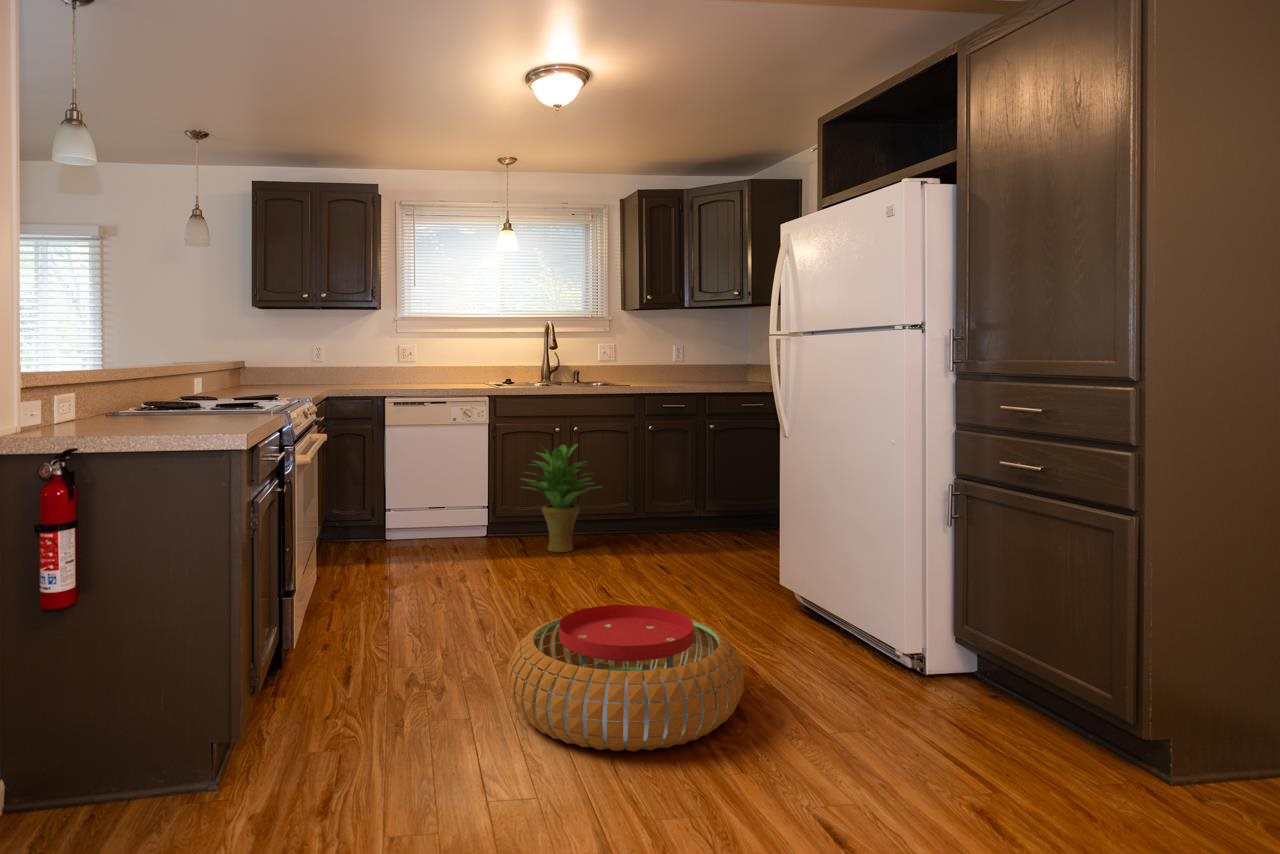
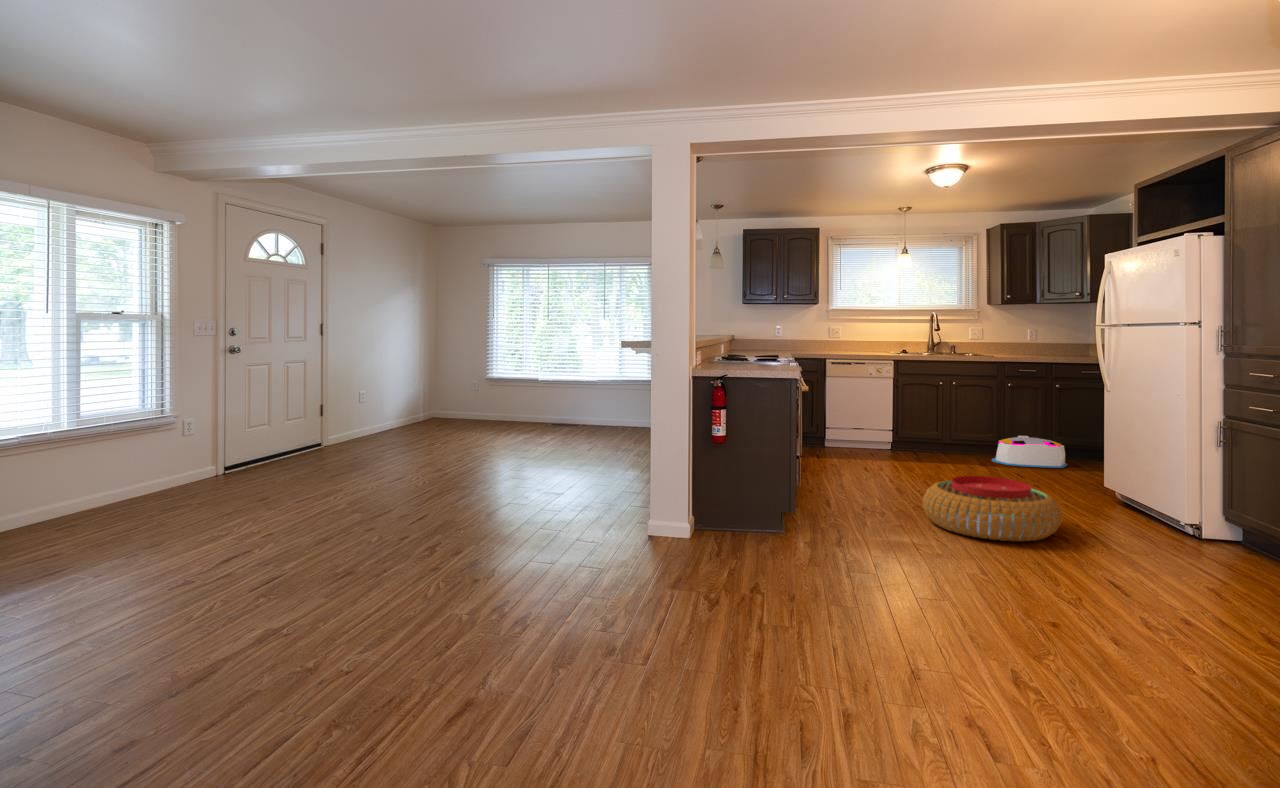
potted plant: present [522,444,598,552] -> none [913,392,971,460]
storage bin: none [633,504,729,552] -> present [992,436,1067,468]

